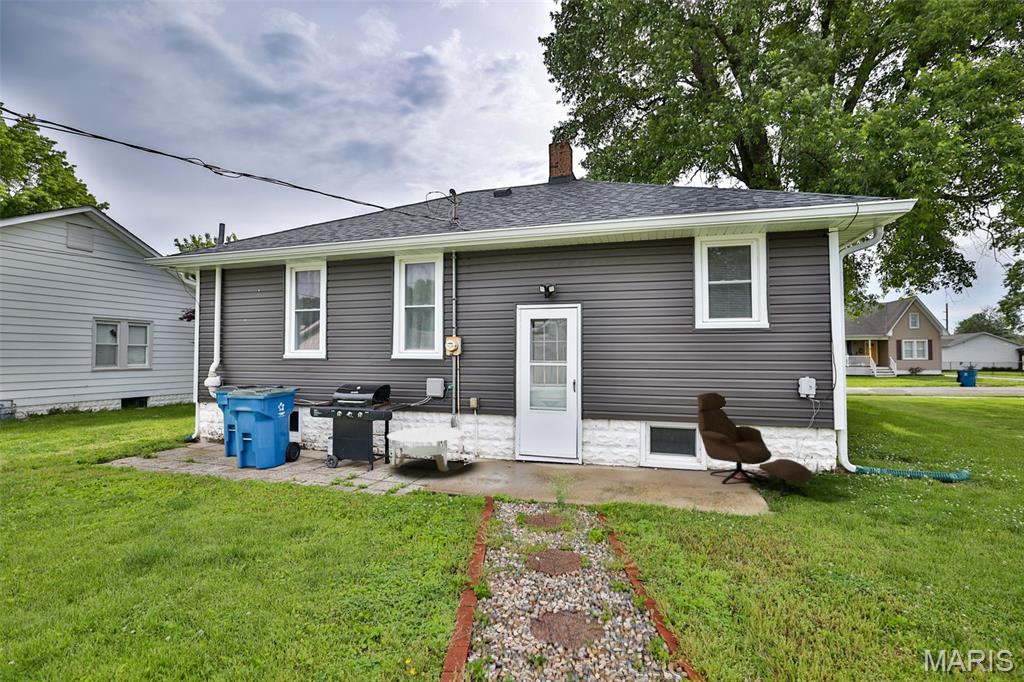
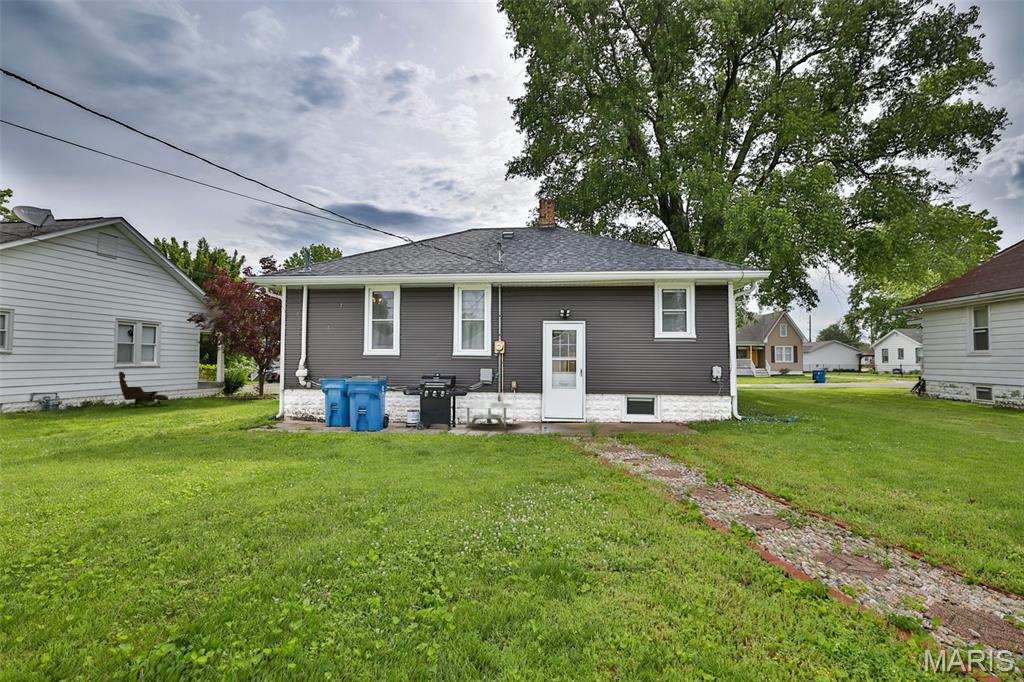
lounge chair: present [697,393,812,496] -> present [119,372,168,408]

